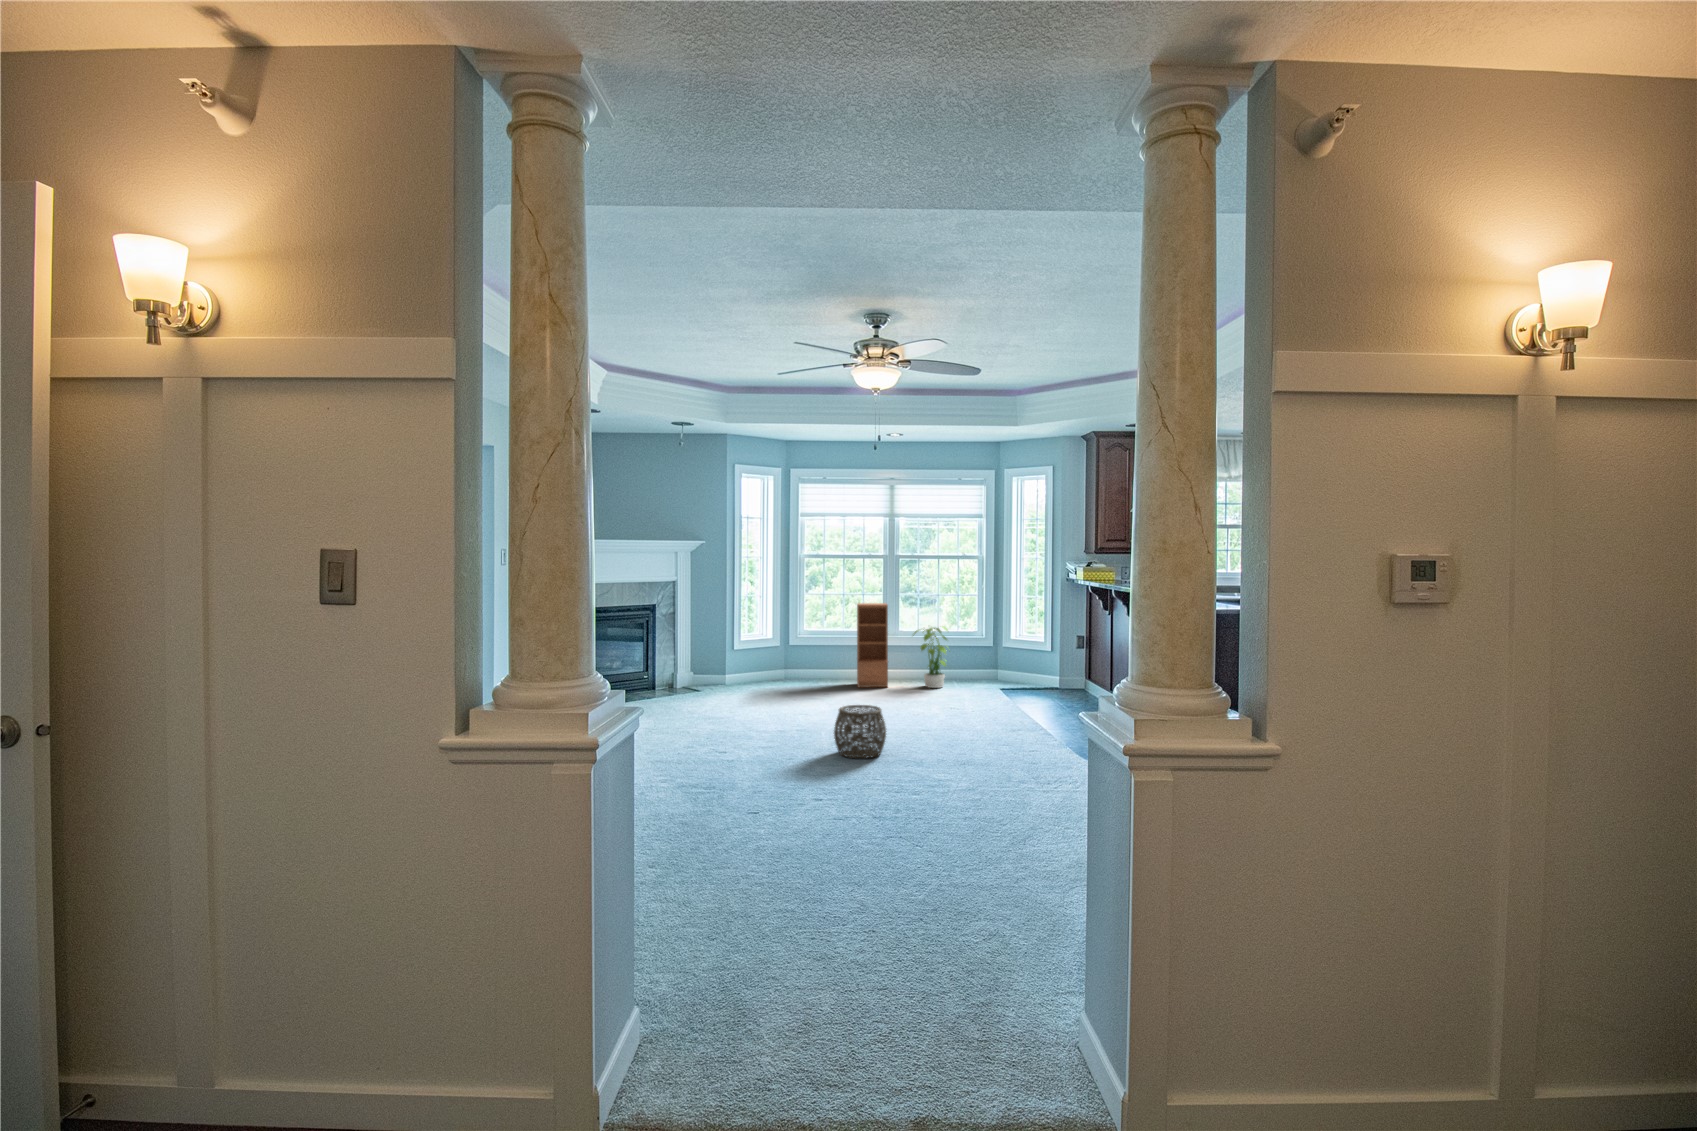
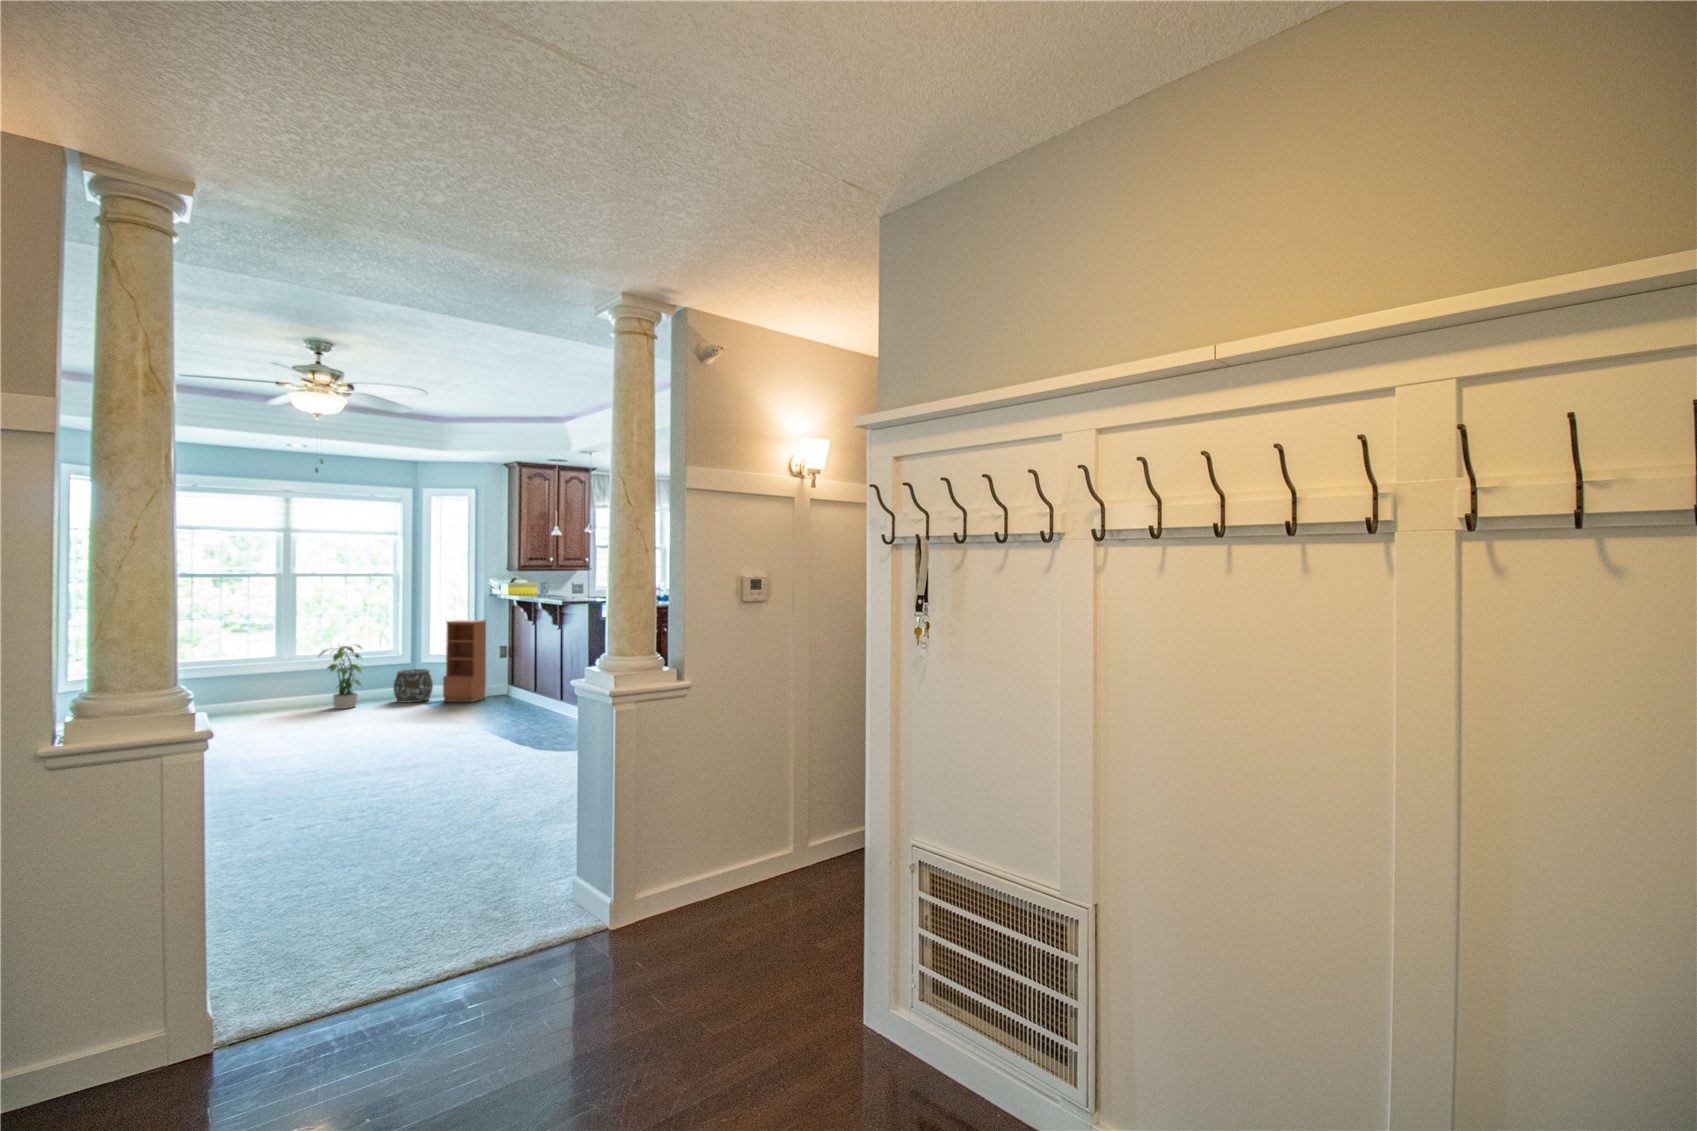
bookcase: present [857,603,888,687] -> present [443,620,486,702]
woven basket: present [834,705,886,759] -> present [393,669,433,703]

